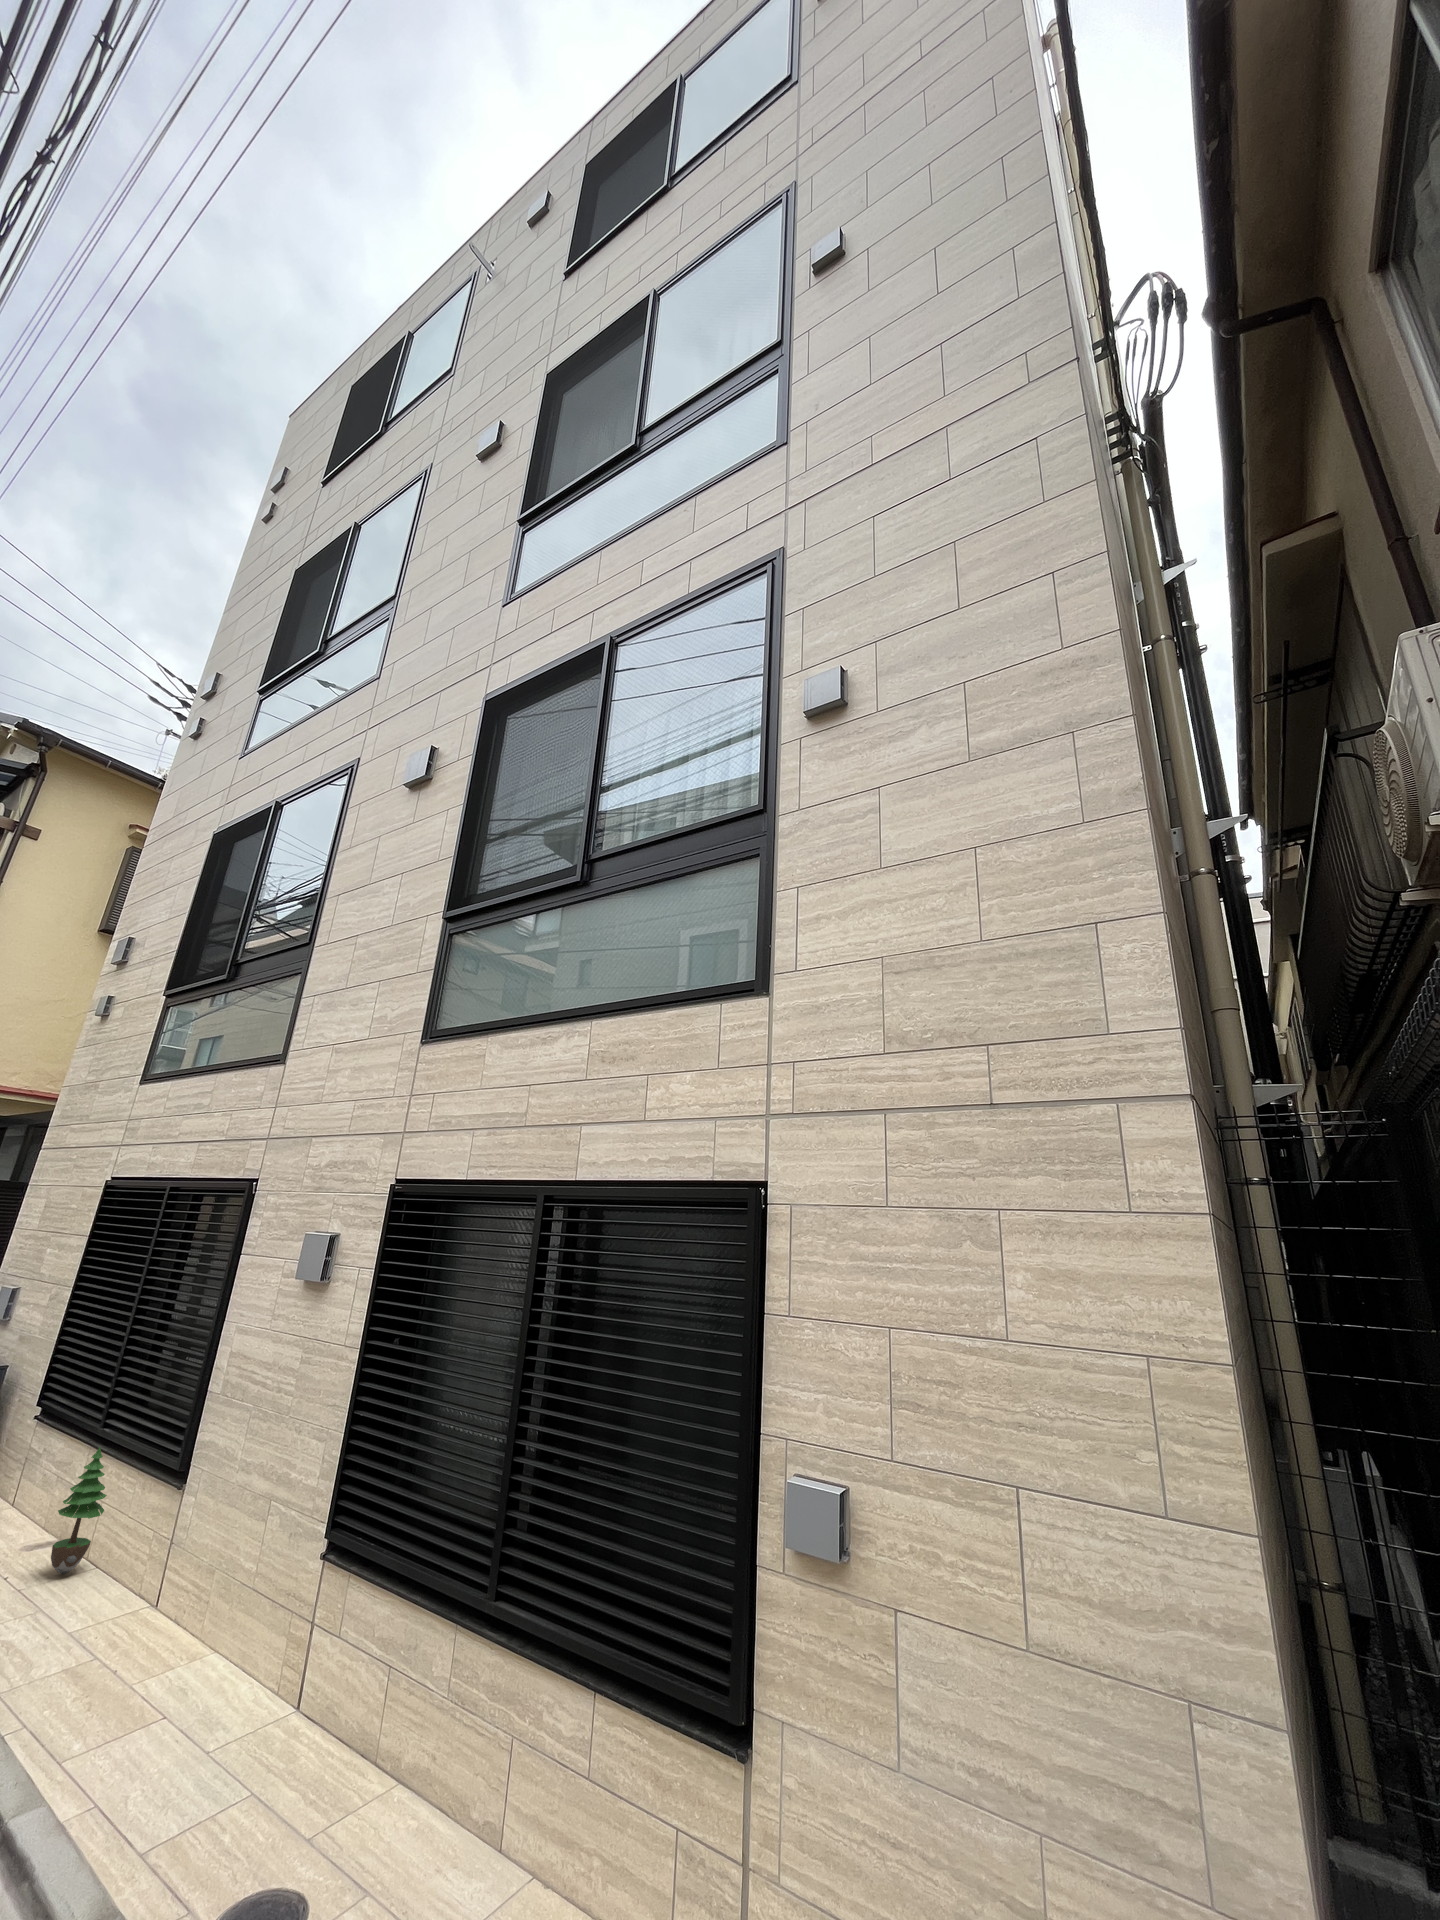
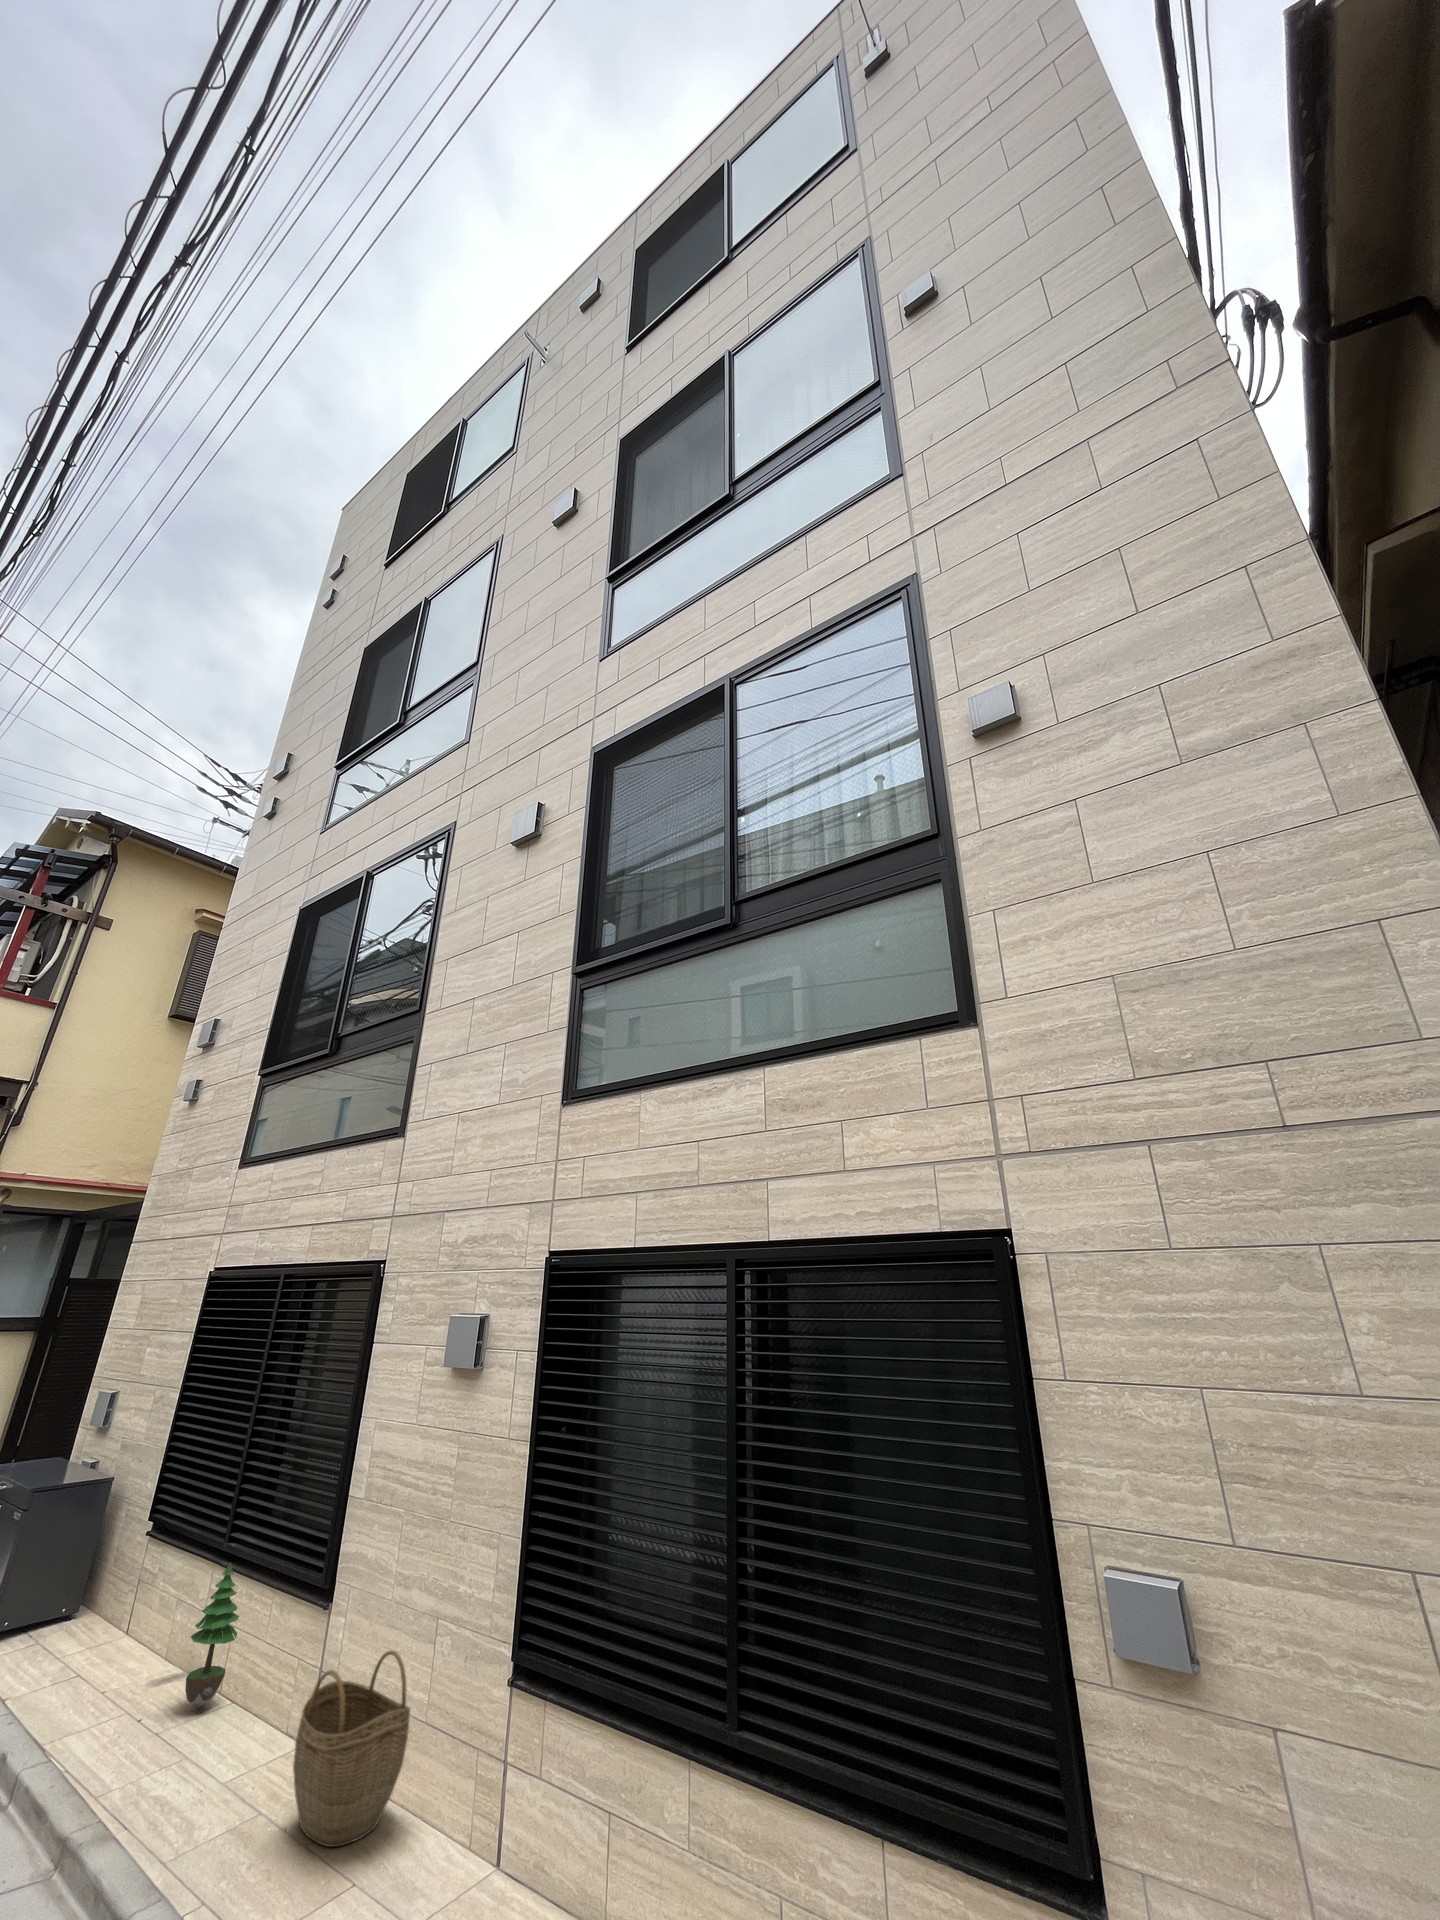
woven basket: none [127,1528,240,1689] -> present [293,1650,410,1847]

